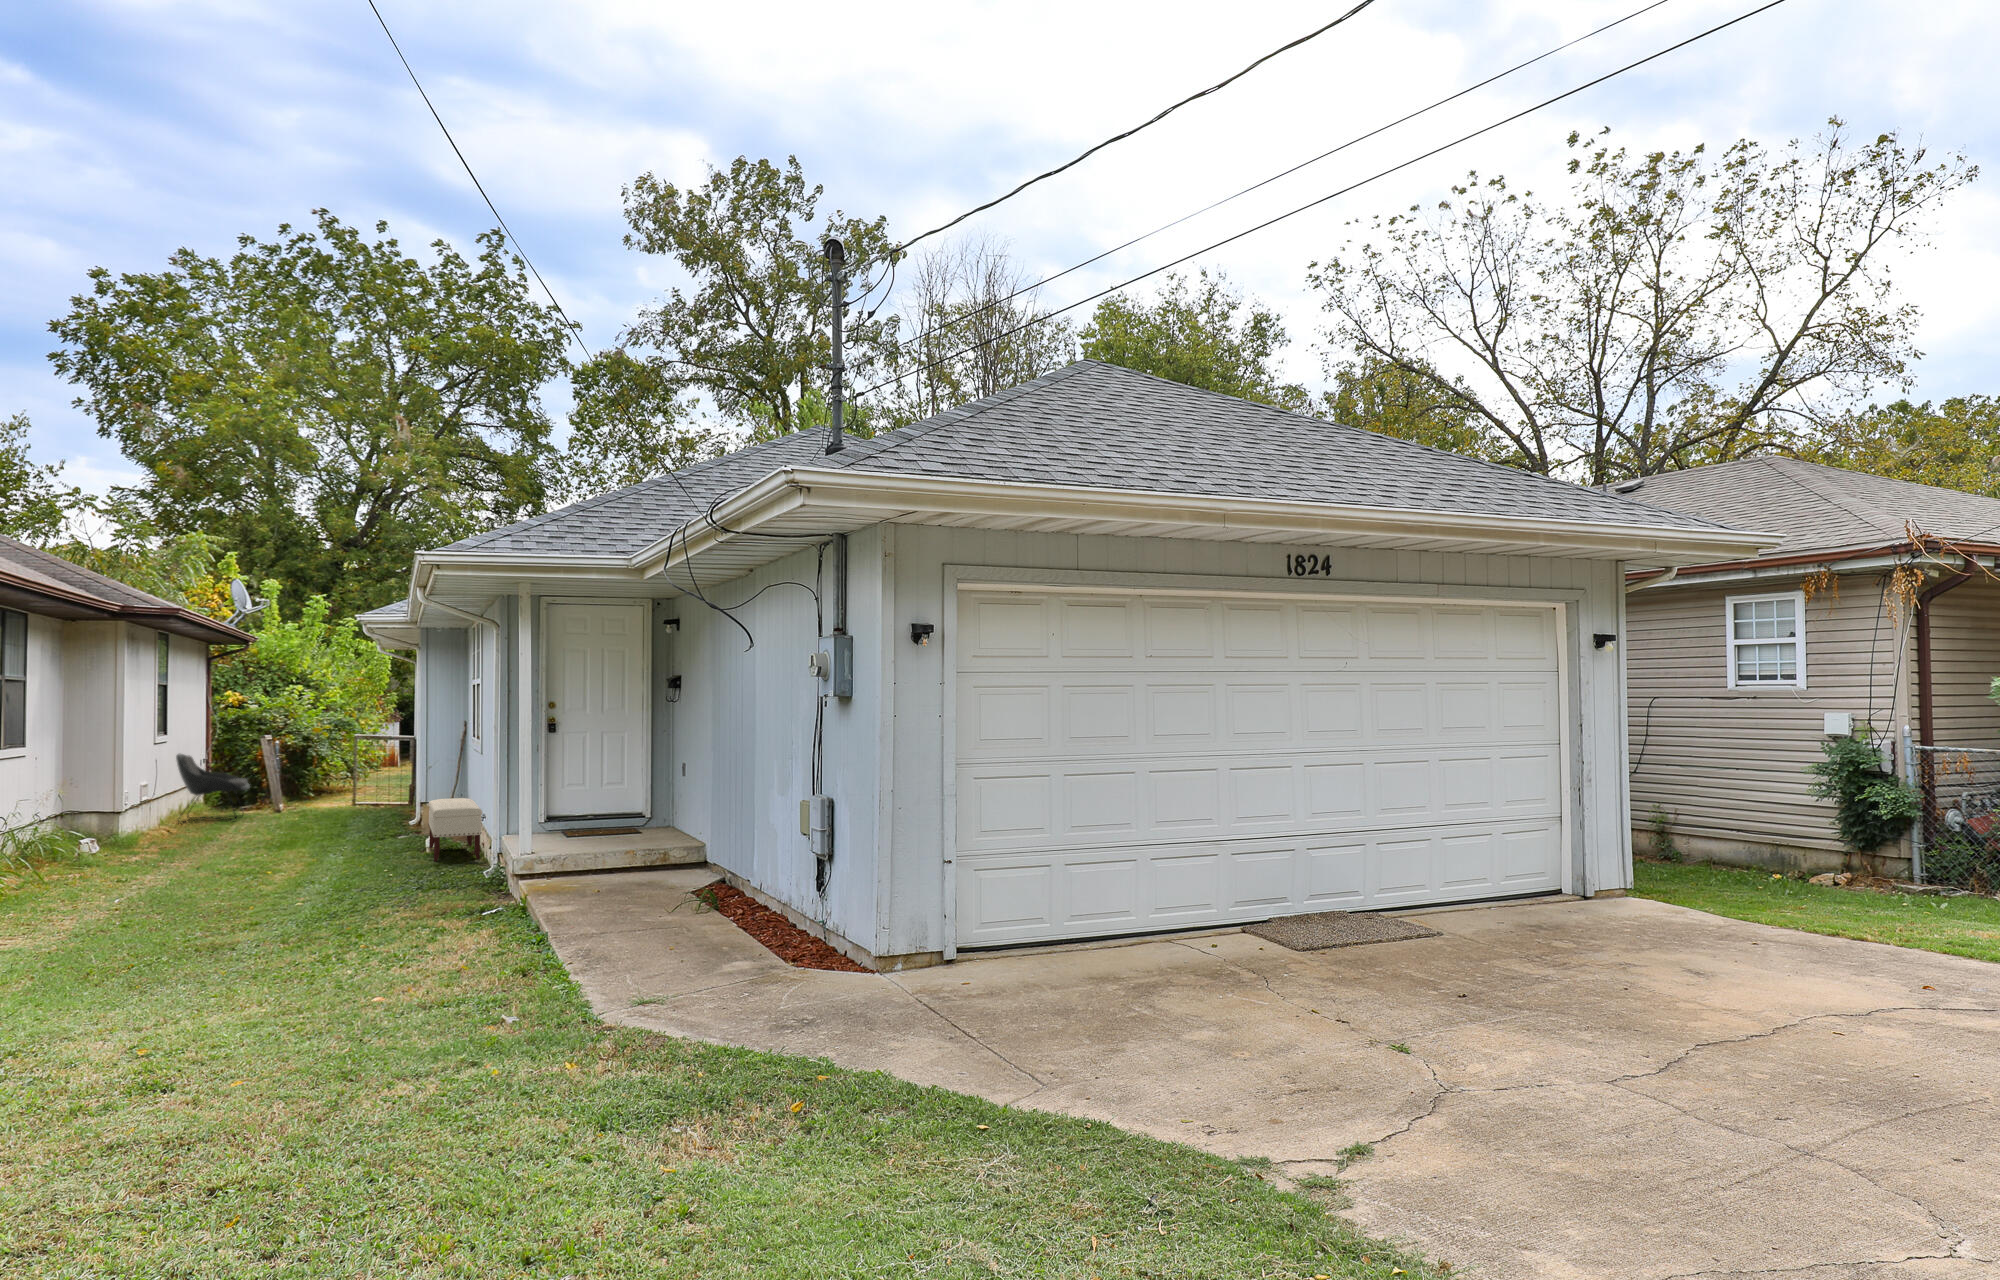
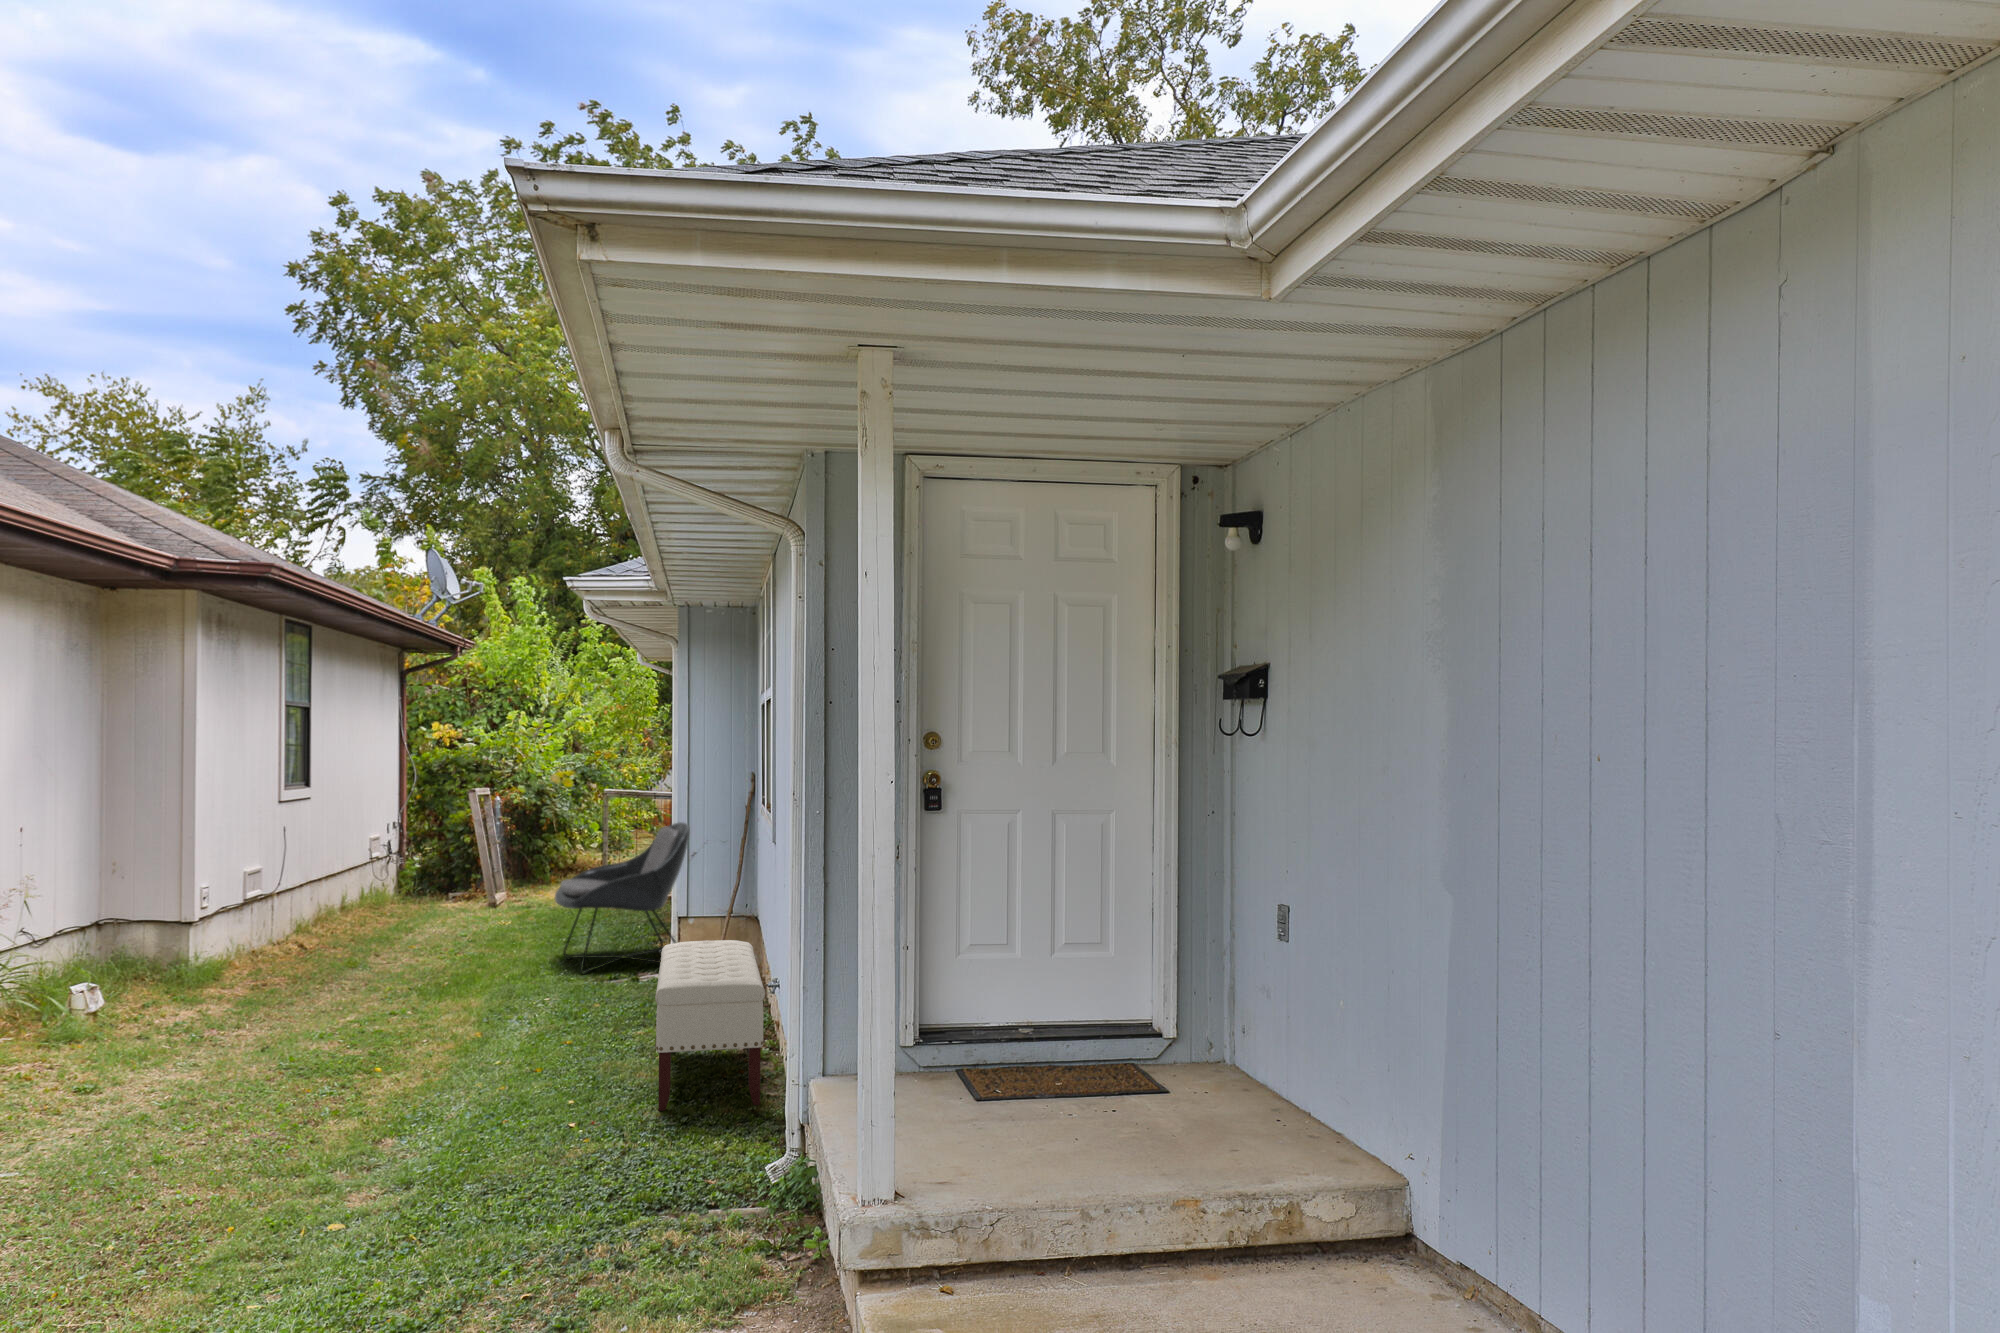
lounge chair: present [176,754,250,823] -> present [555,822,690,975]

